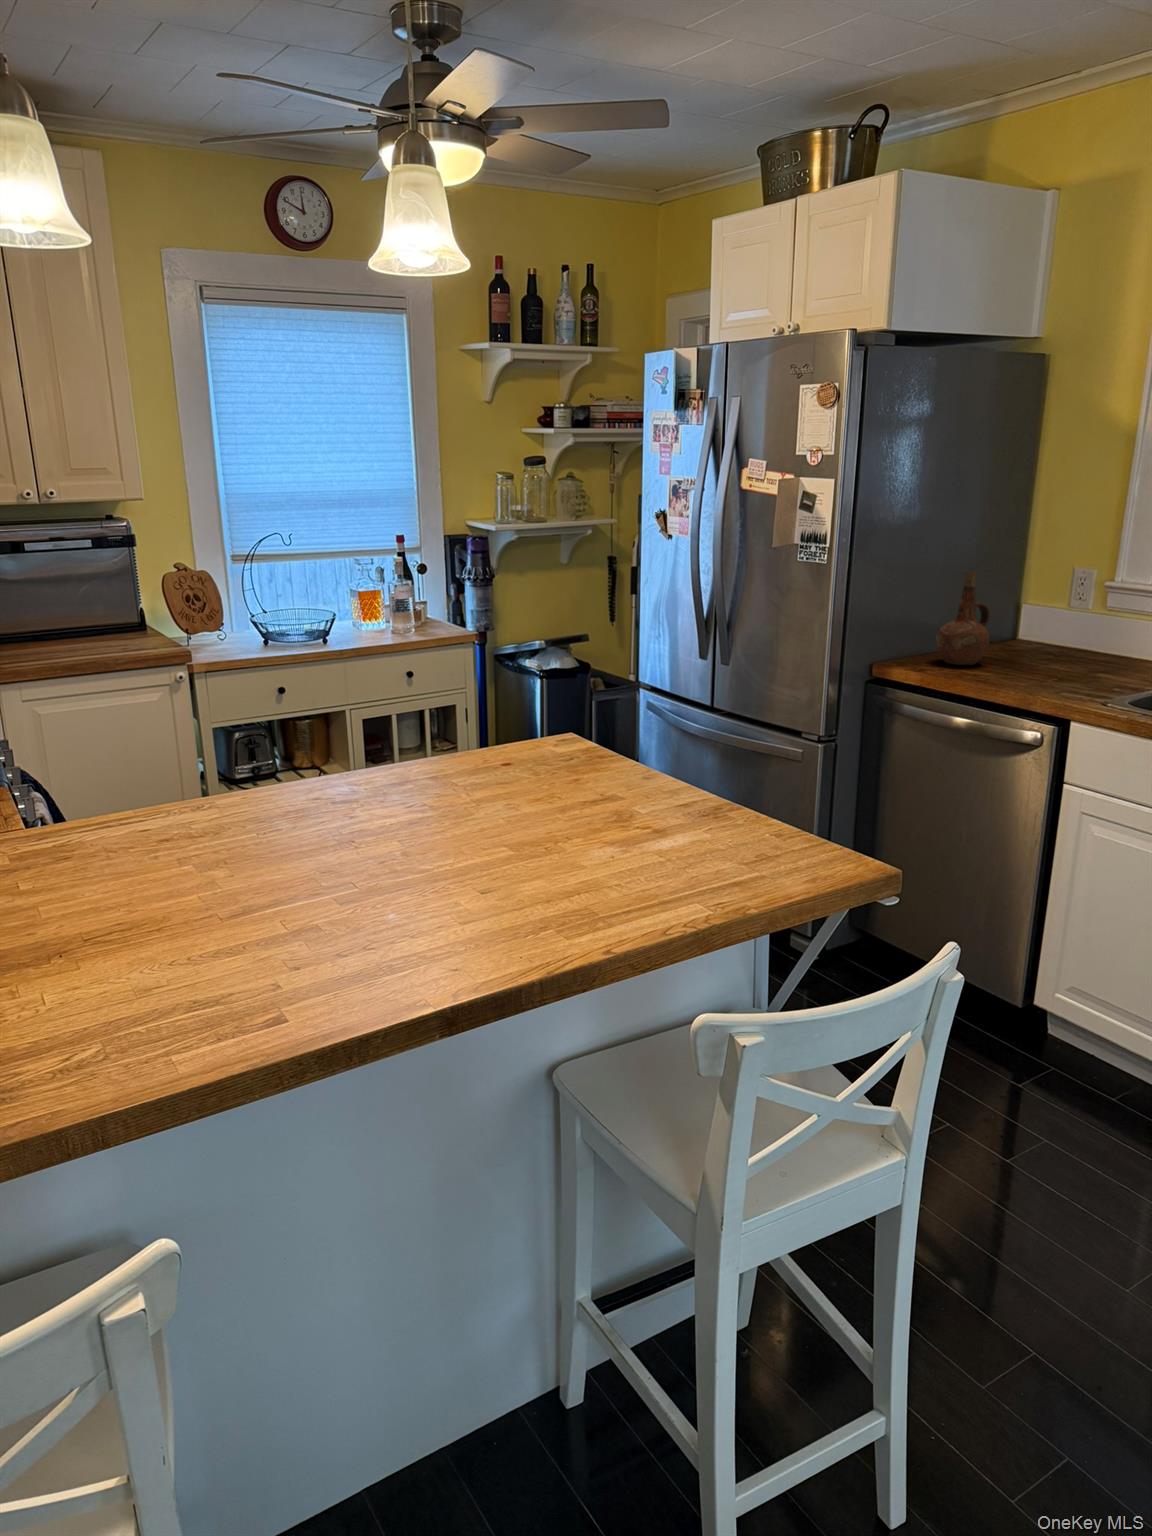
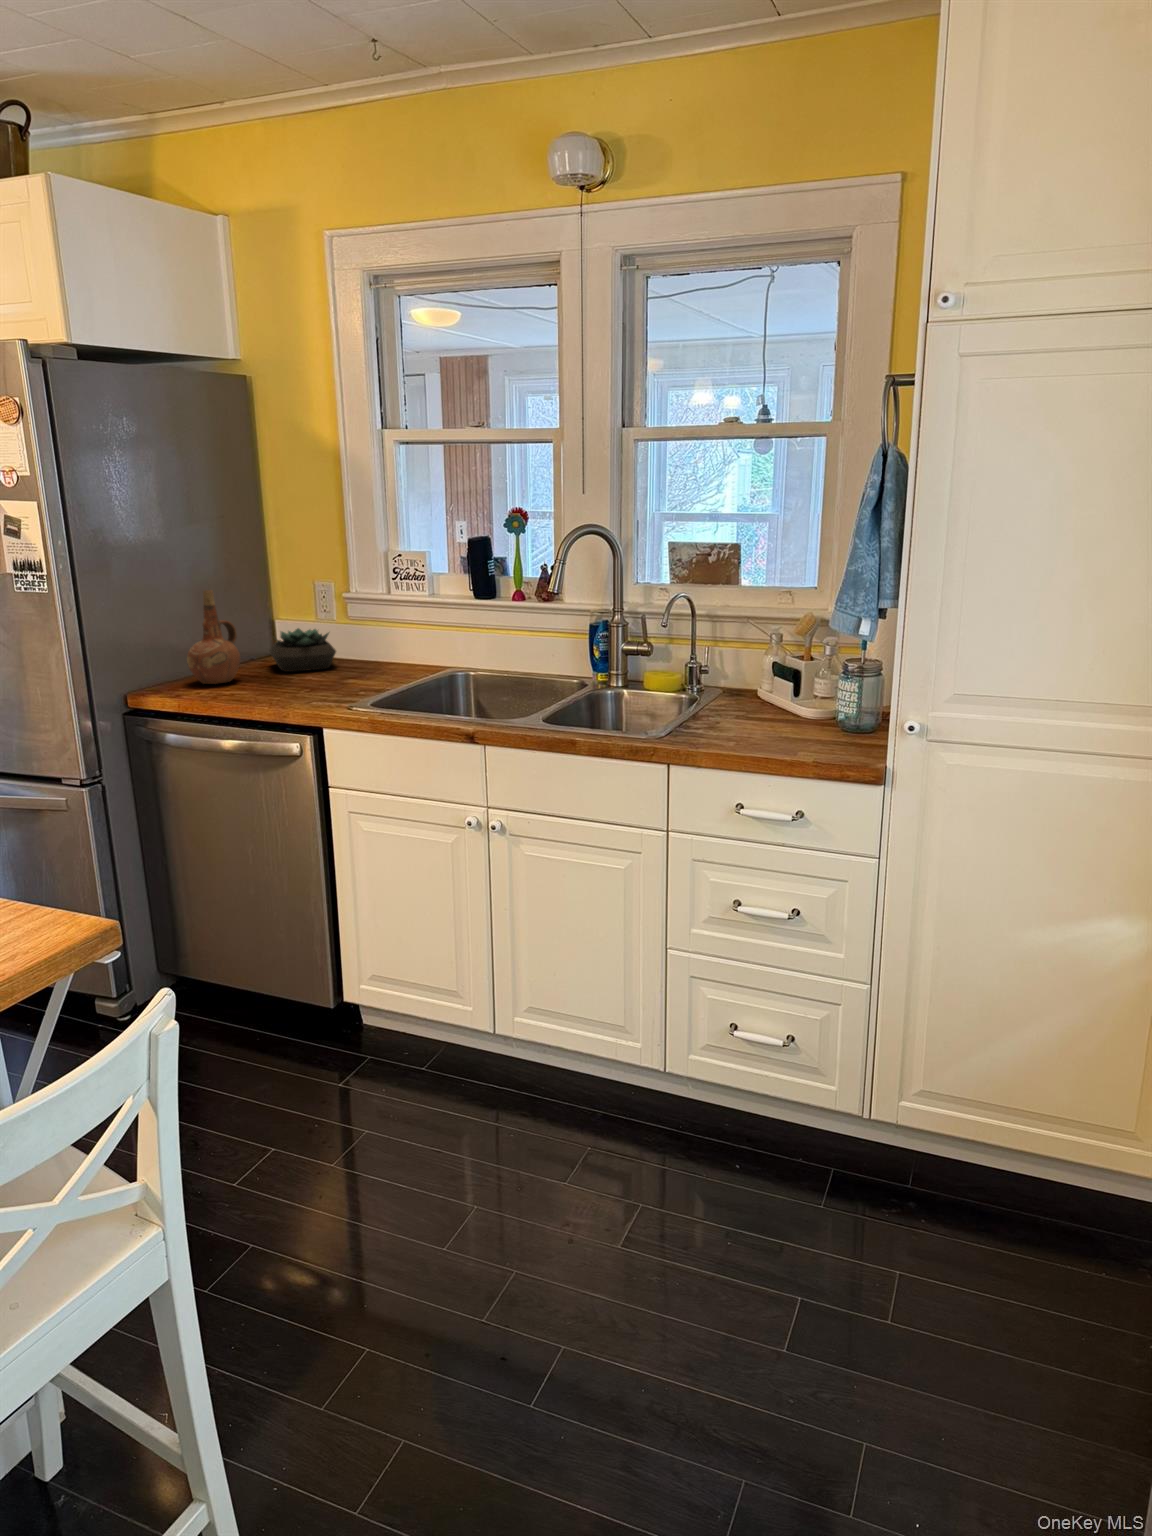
succulent plant: none [1016,617,1092,664] -> present [269,628,336,672]

